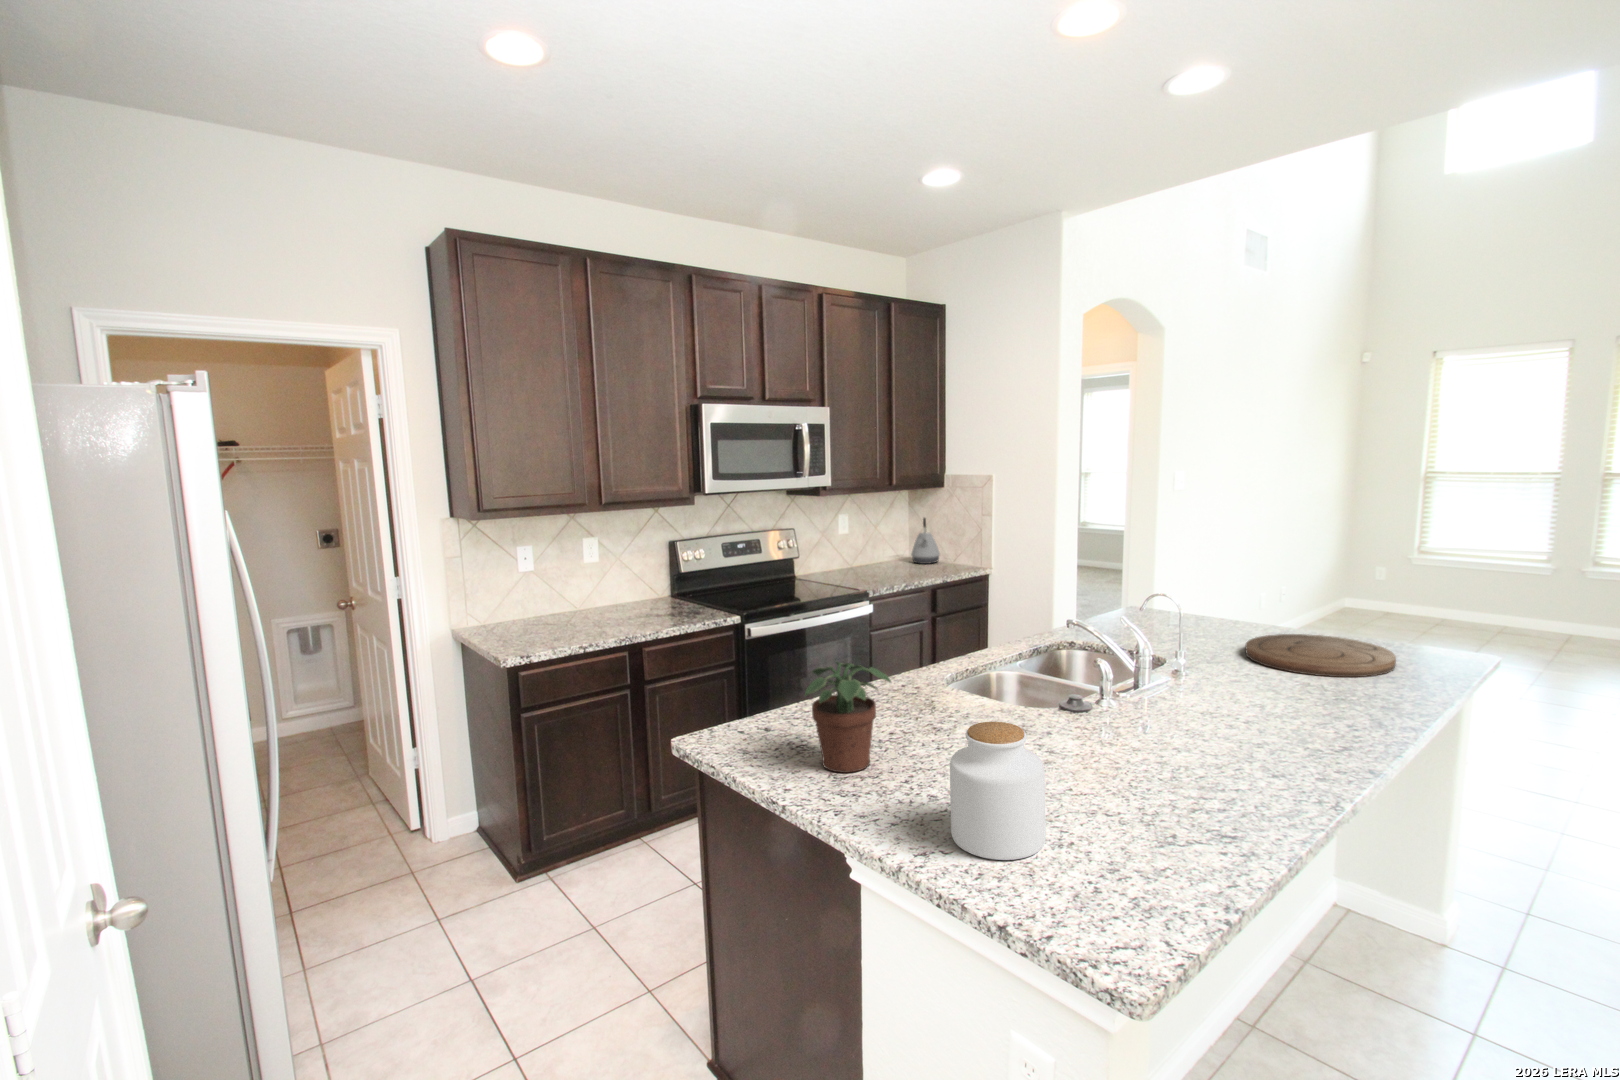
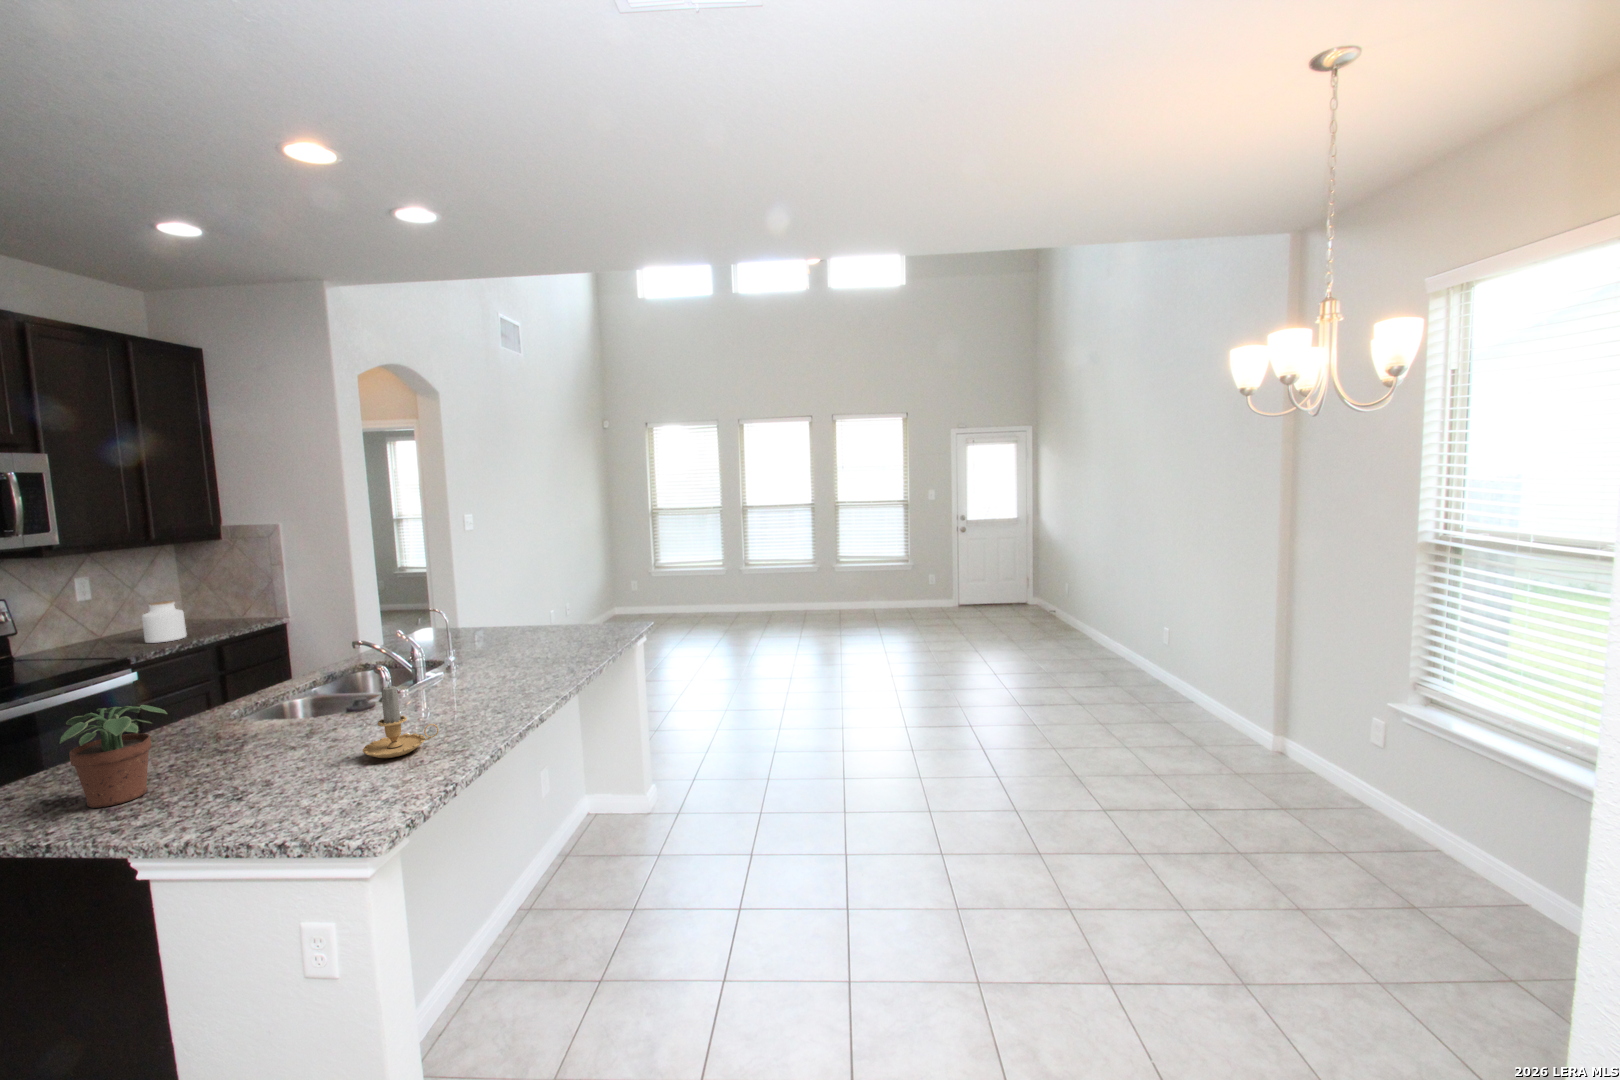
kettle: present [911,518,940,564] -> none [188,576,226,624]
cutting board: present [1246,634,1396,677] -> none [499,628,589,654]
candle: none [1092,705,1198,815] -> present [363,685,439,758]
jar: present [950,722,1046,860] -> present [142,601,186,643]

